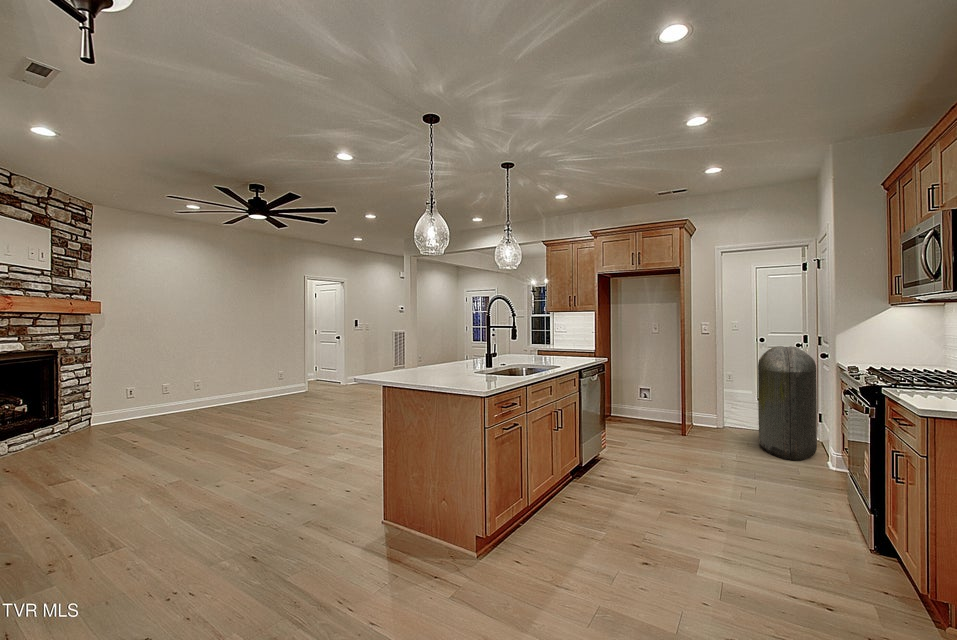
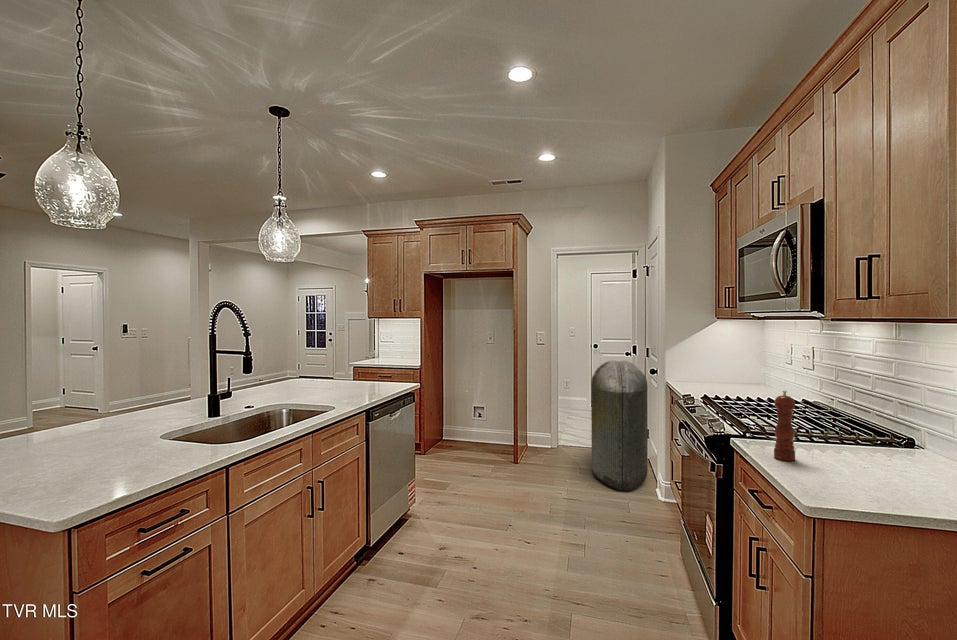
pepper mill: none [914,346,932,396] -> present [774,391,795,461]

